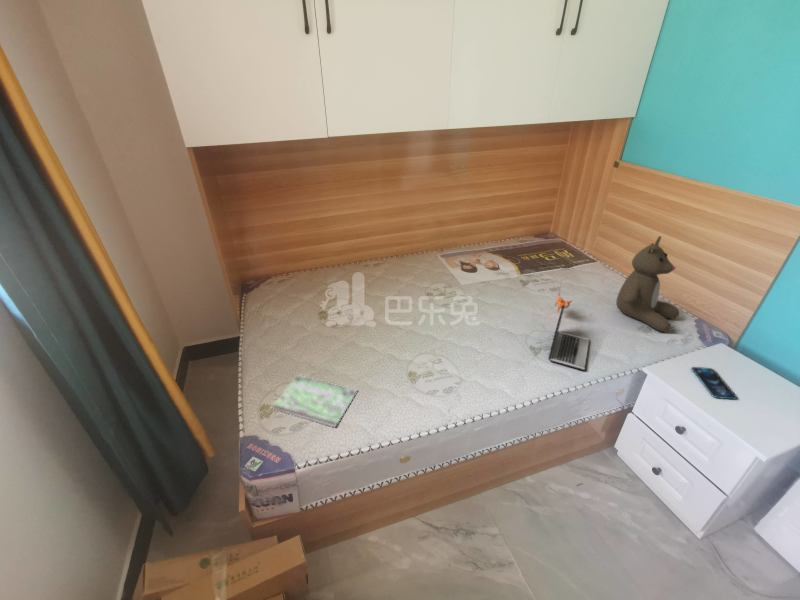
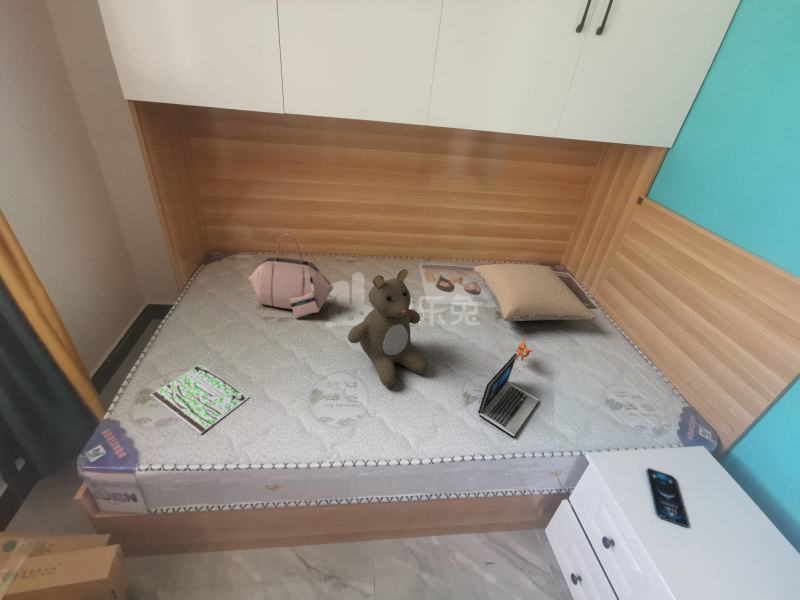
pillow: none [489,235,606,284] -> present [474,264,596,321]
teddy bear: present [616,236,679,332] -> present [348,269,428,387]
handbag: none [305,245,385,320] -> present [249,234,333,318]

